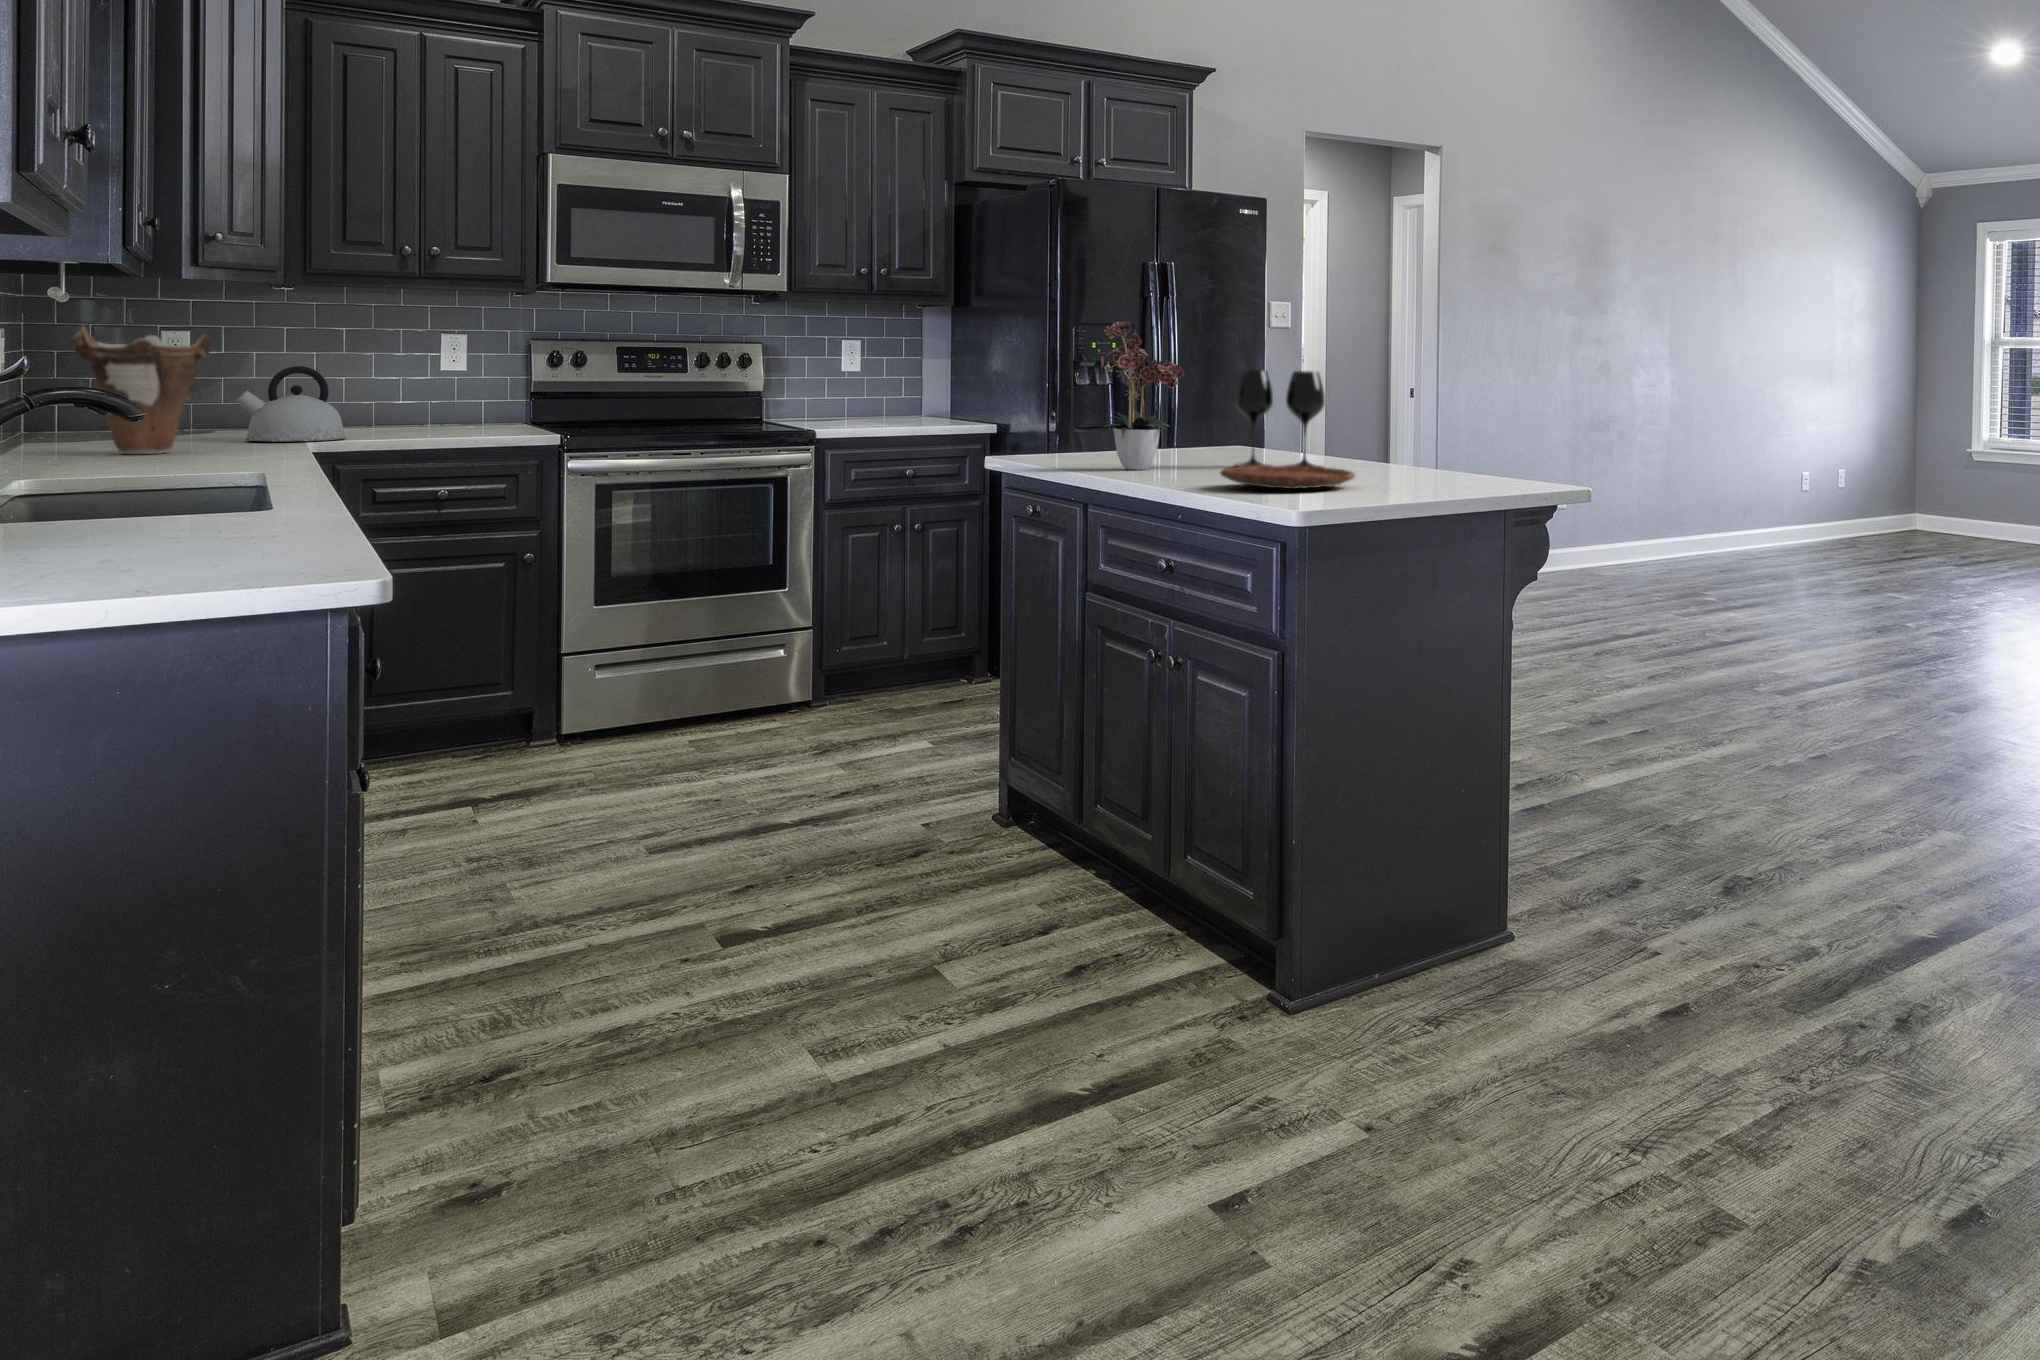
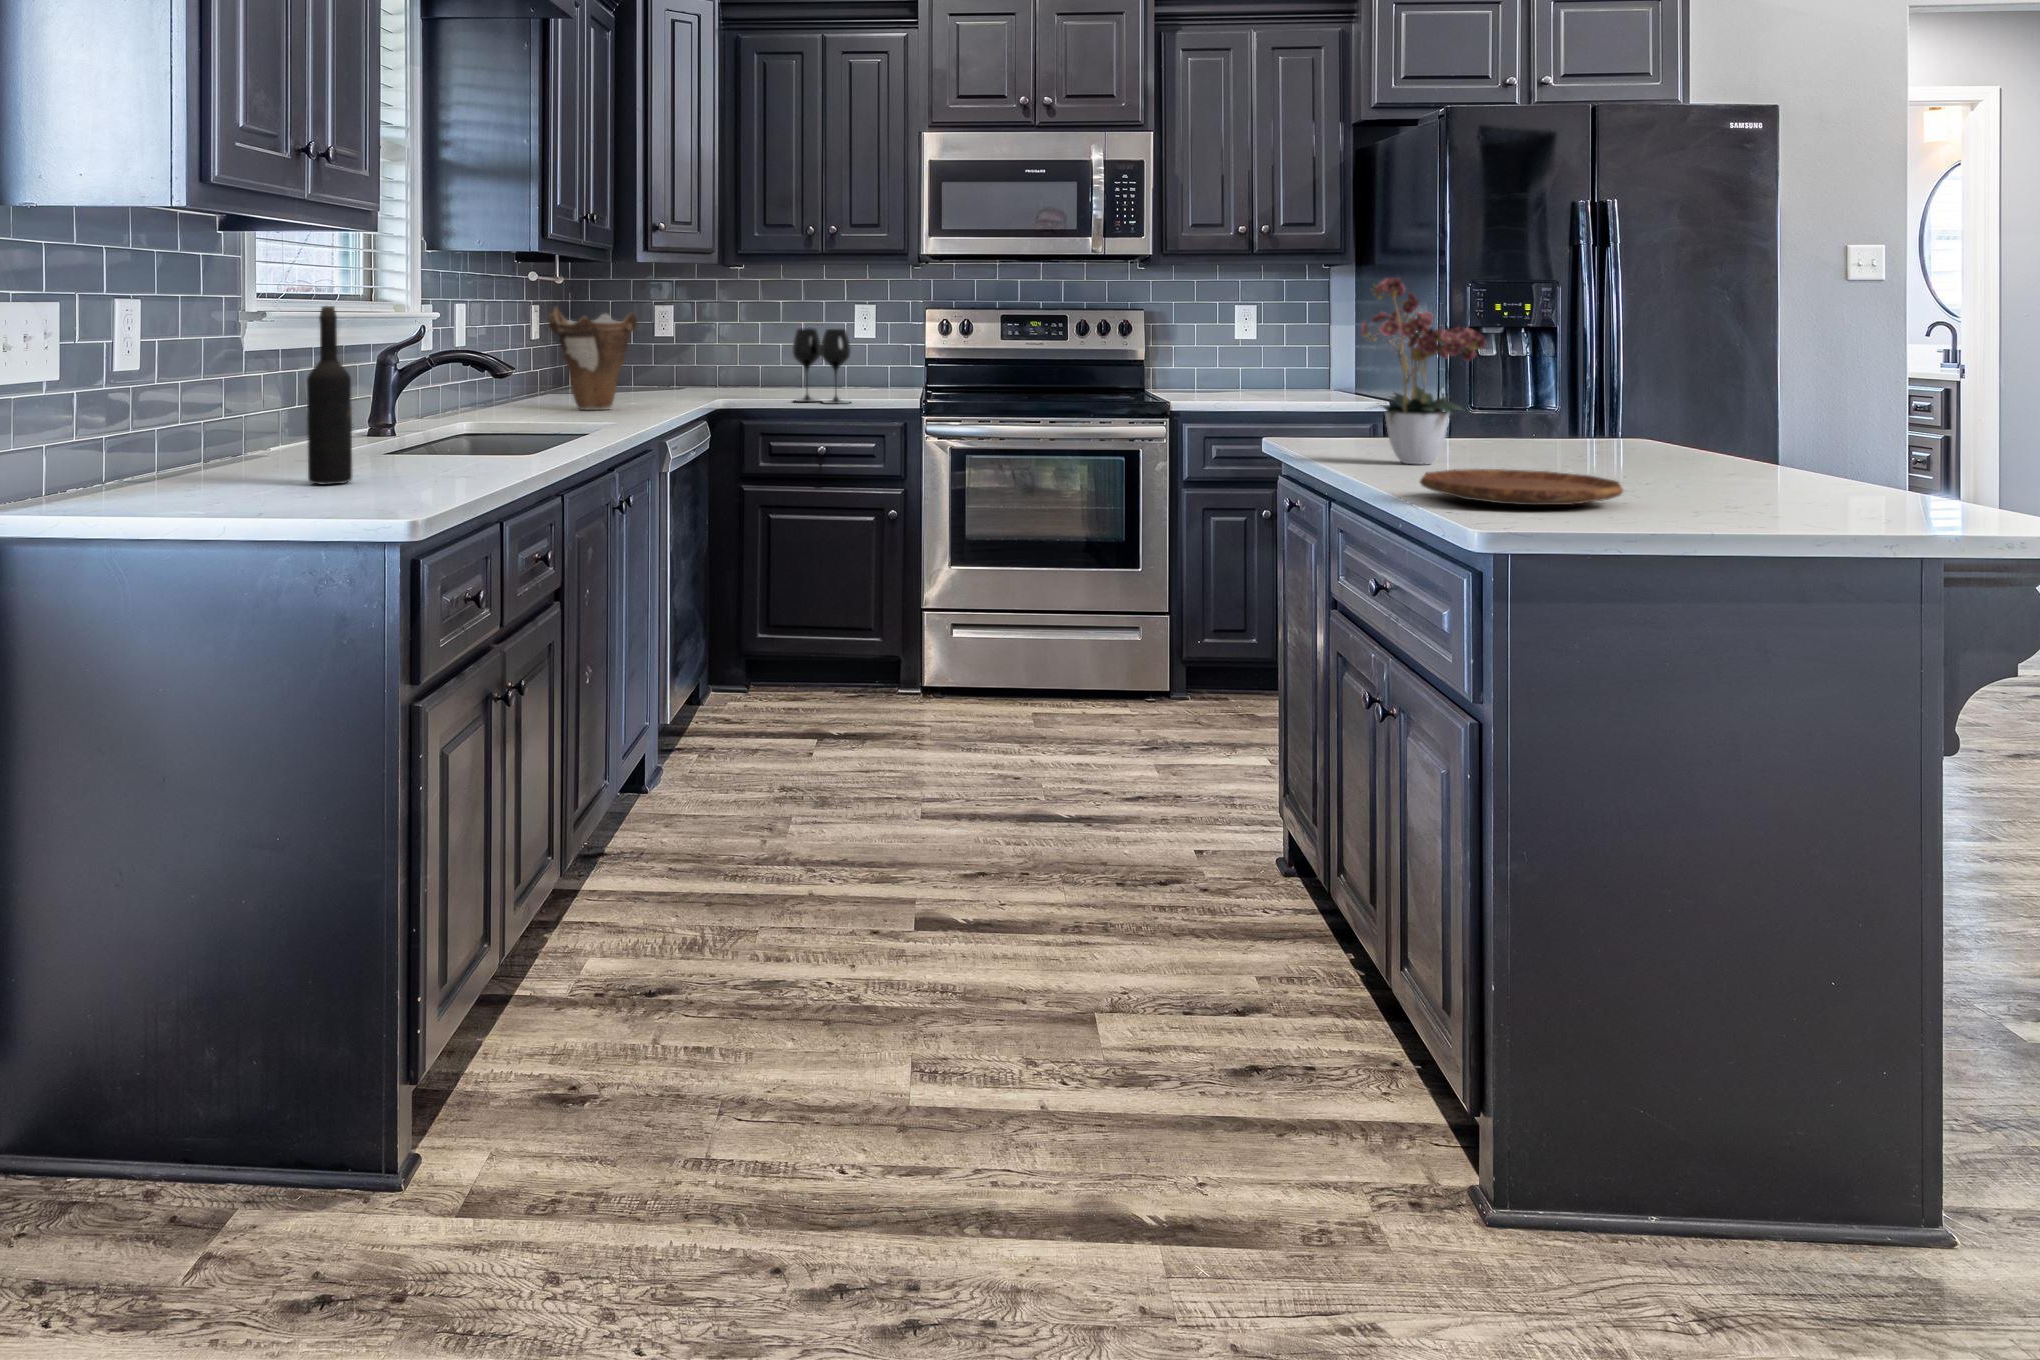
wine bottle: none [6,313,78,545] -> present [307,306,352,485]
kettle: present [235,366,346,442] -> none [675,337,754,402]
wine glass: present [1234,370,1325,467] -> present [792,328,851,404]

